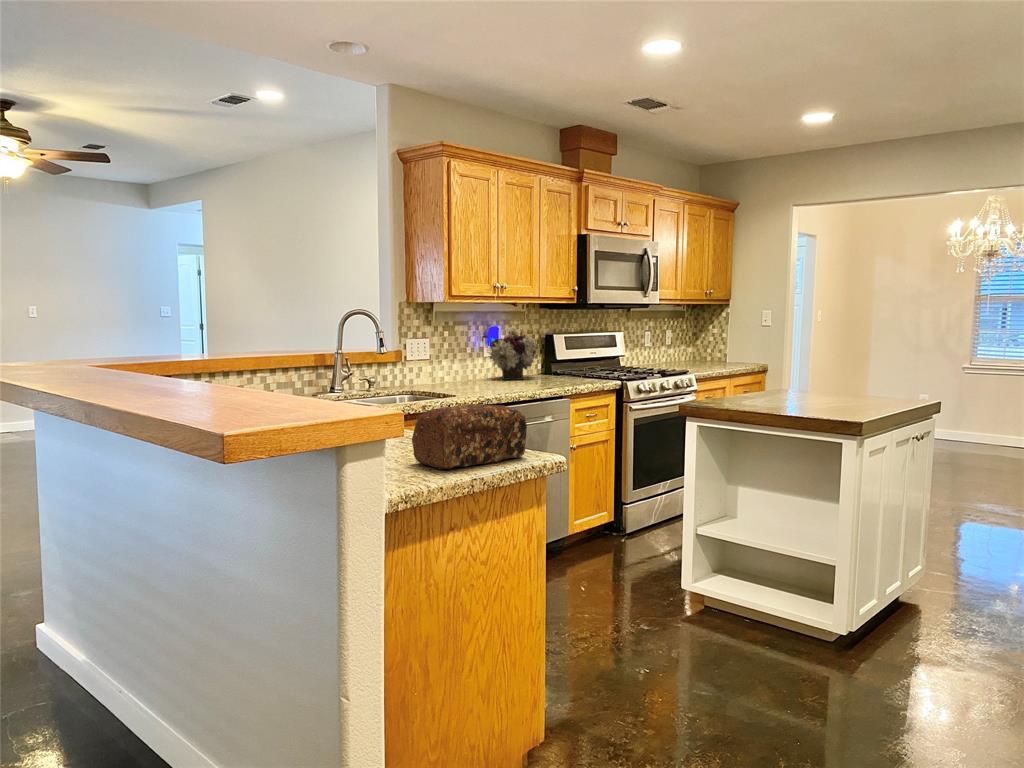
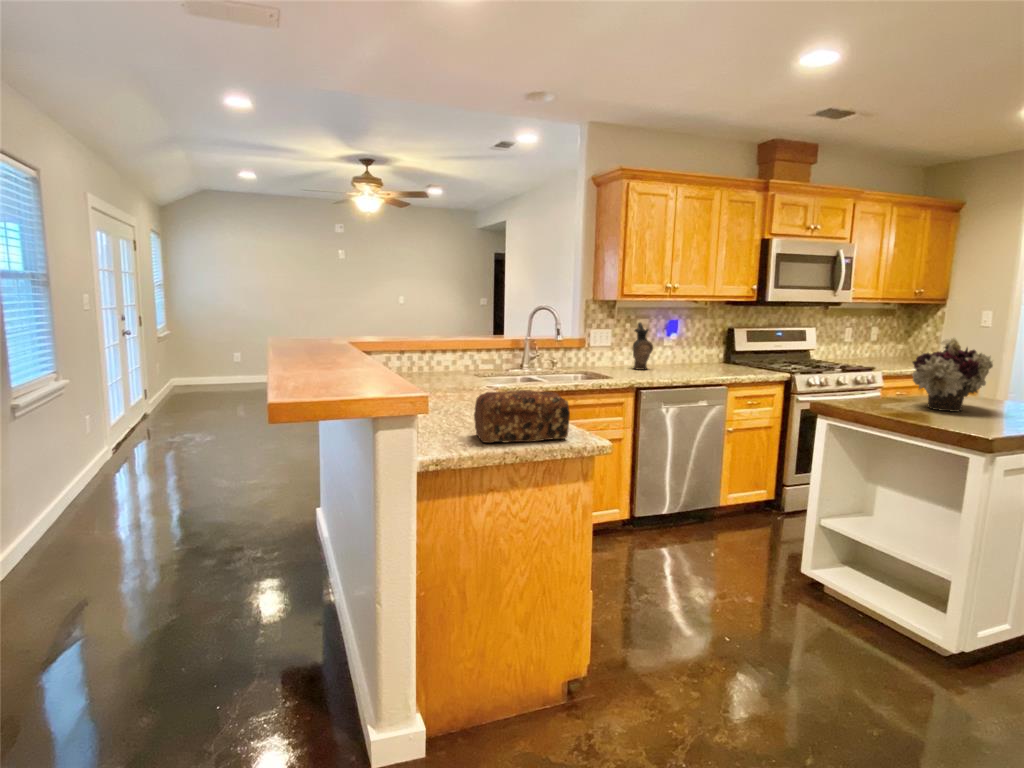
flower arrangement: present [489,327,537,380] -> present [912,338,993,412]
ceramic pitcher: none [457,329,482,385] -> present [633,323,653,370]

